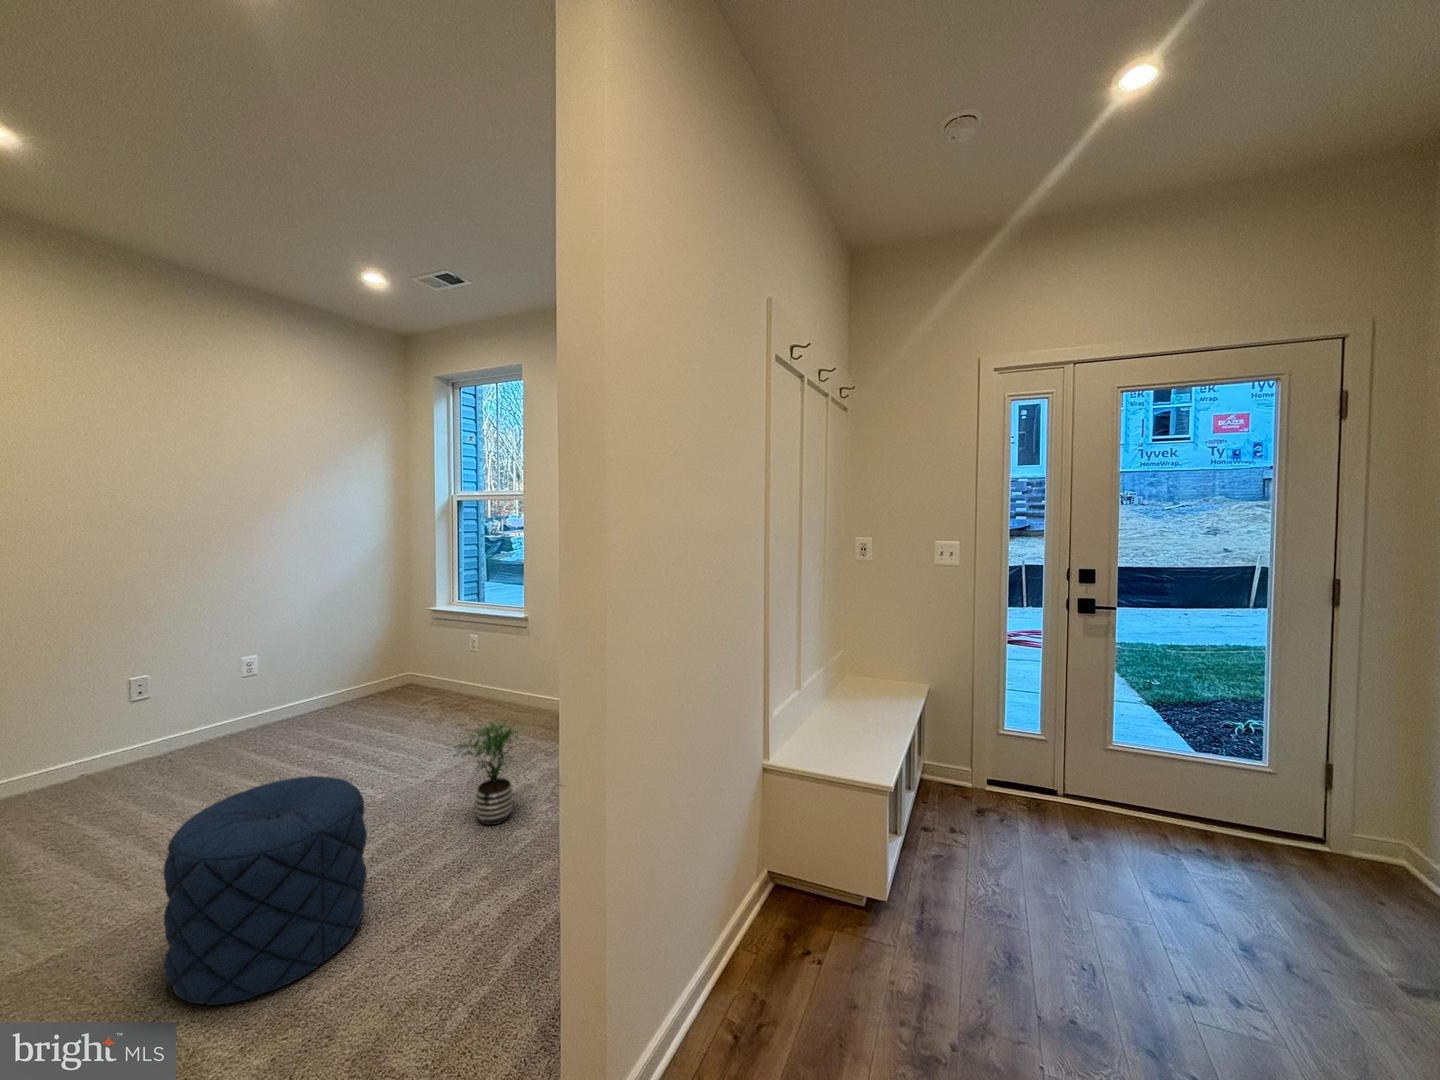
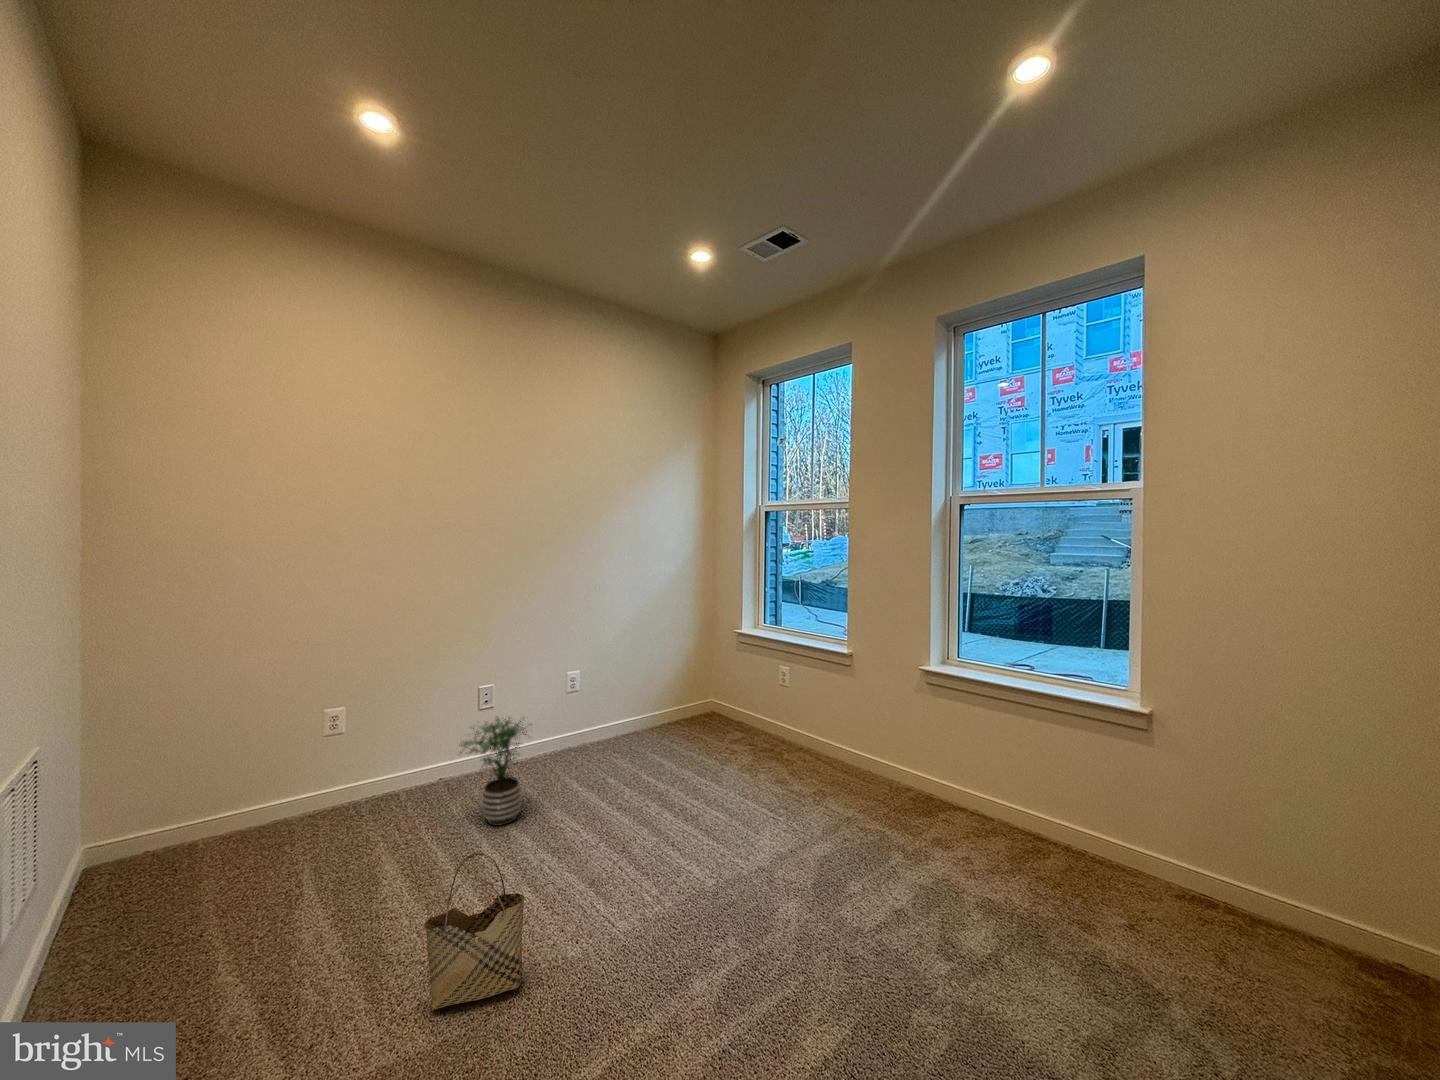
pouf: present [164,776,367,1005] -> none [161,772,368,1006]
woven basket: none [419,859,517,1010] -> present [423,853,525,1010]

